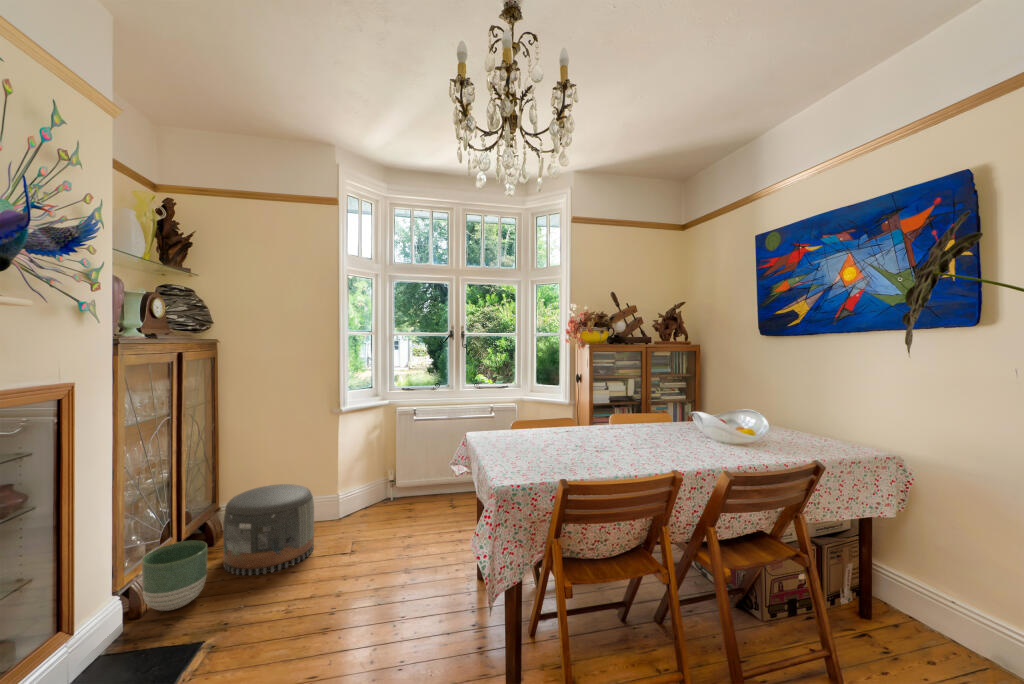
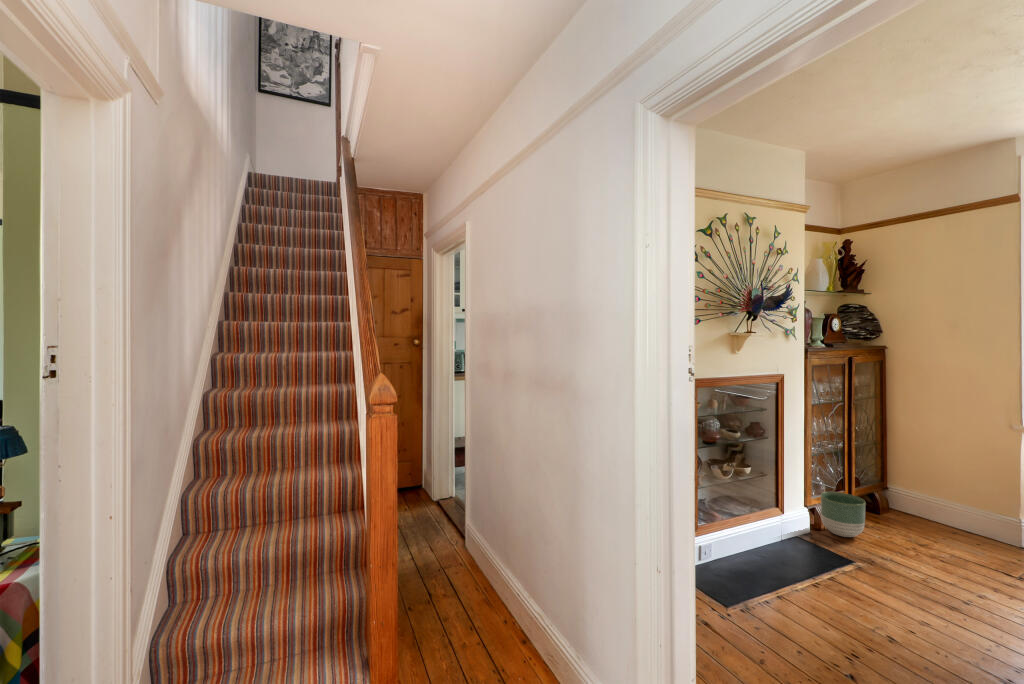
pouf: present [223,484,314,575] -> none [883,477,978,556]

